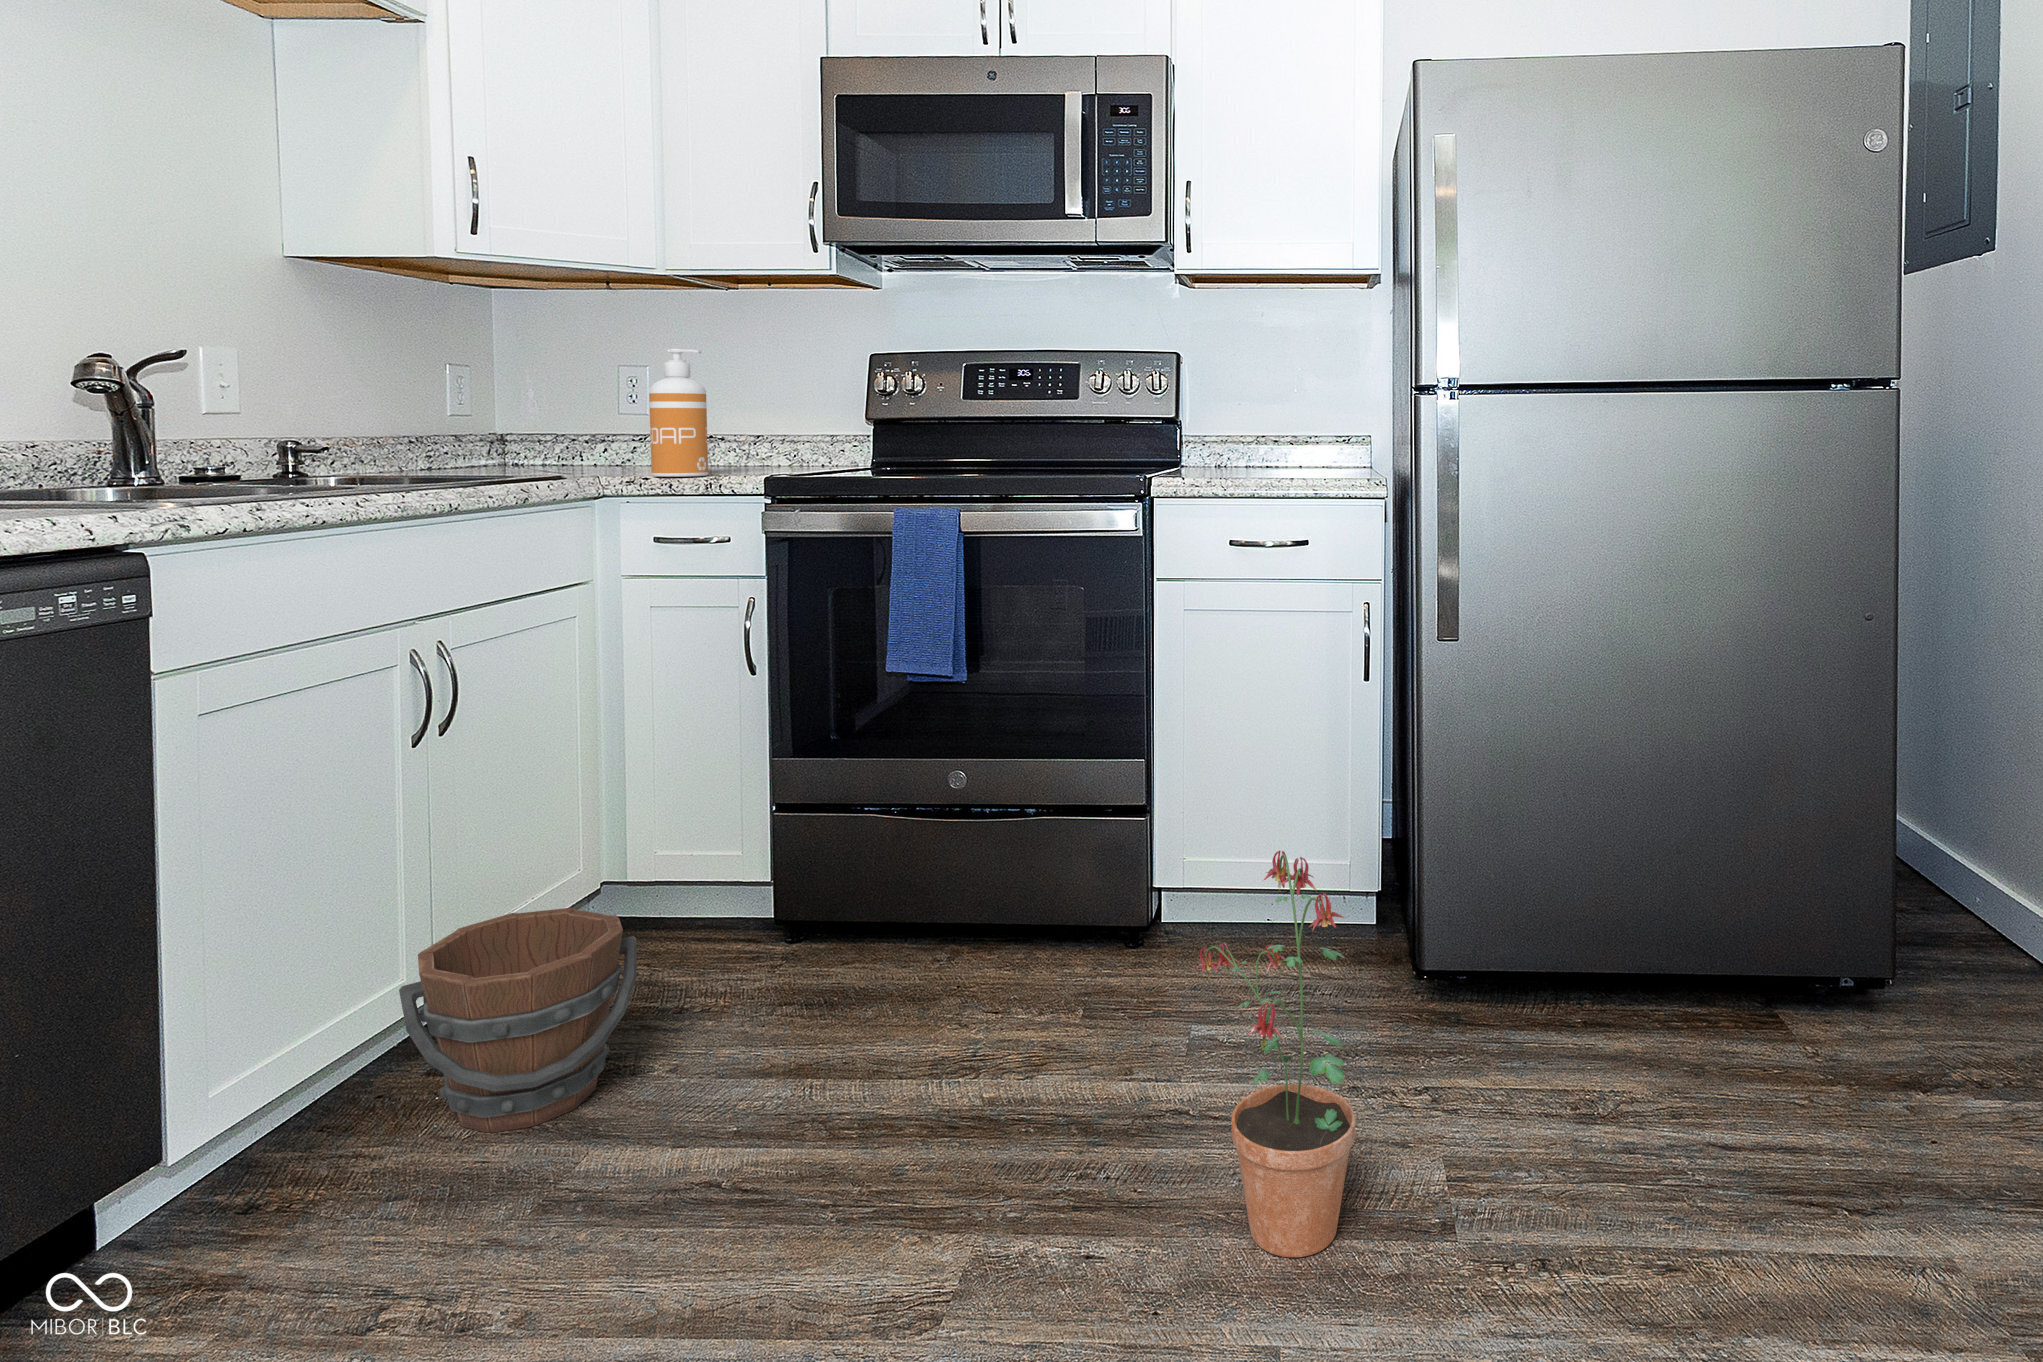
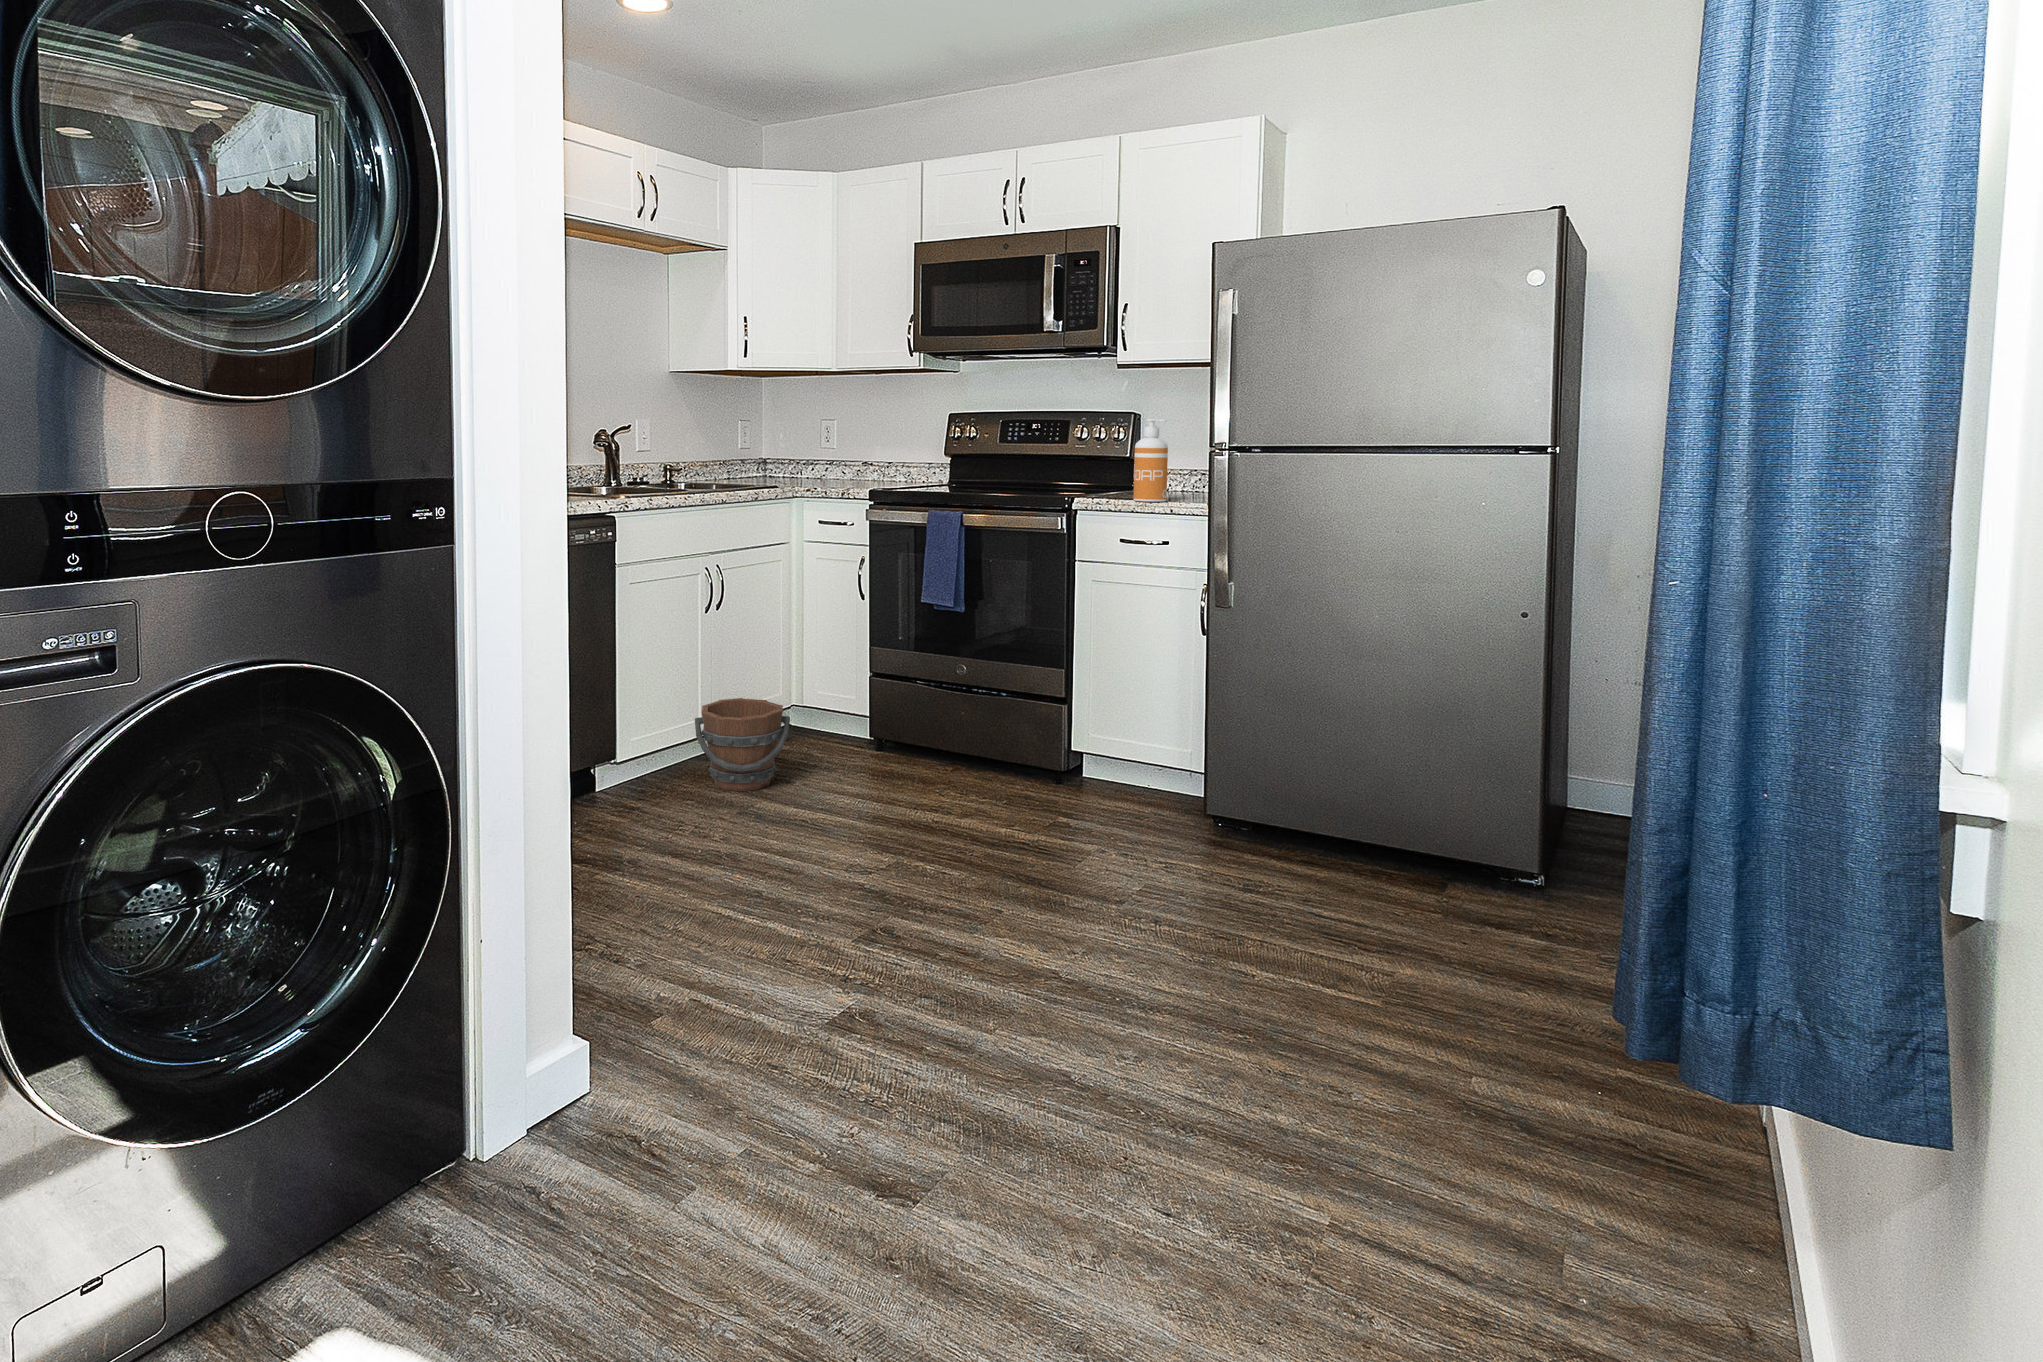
soap dispenser: present [649,349,708,477] -> present [1134,419,1168,502]
potted plant: present [1196,850,1355,1257] -> none [1008,697,1077,894]

